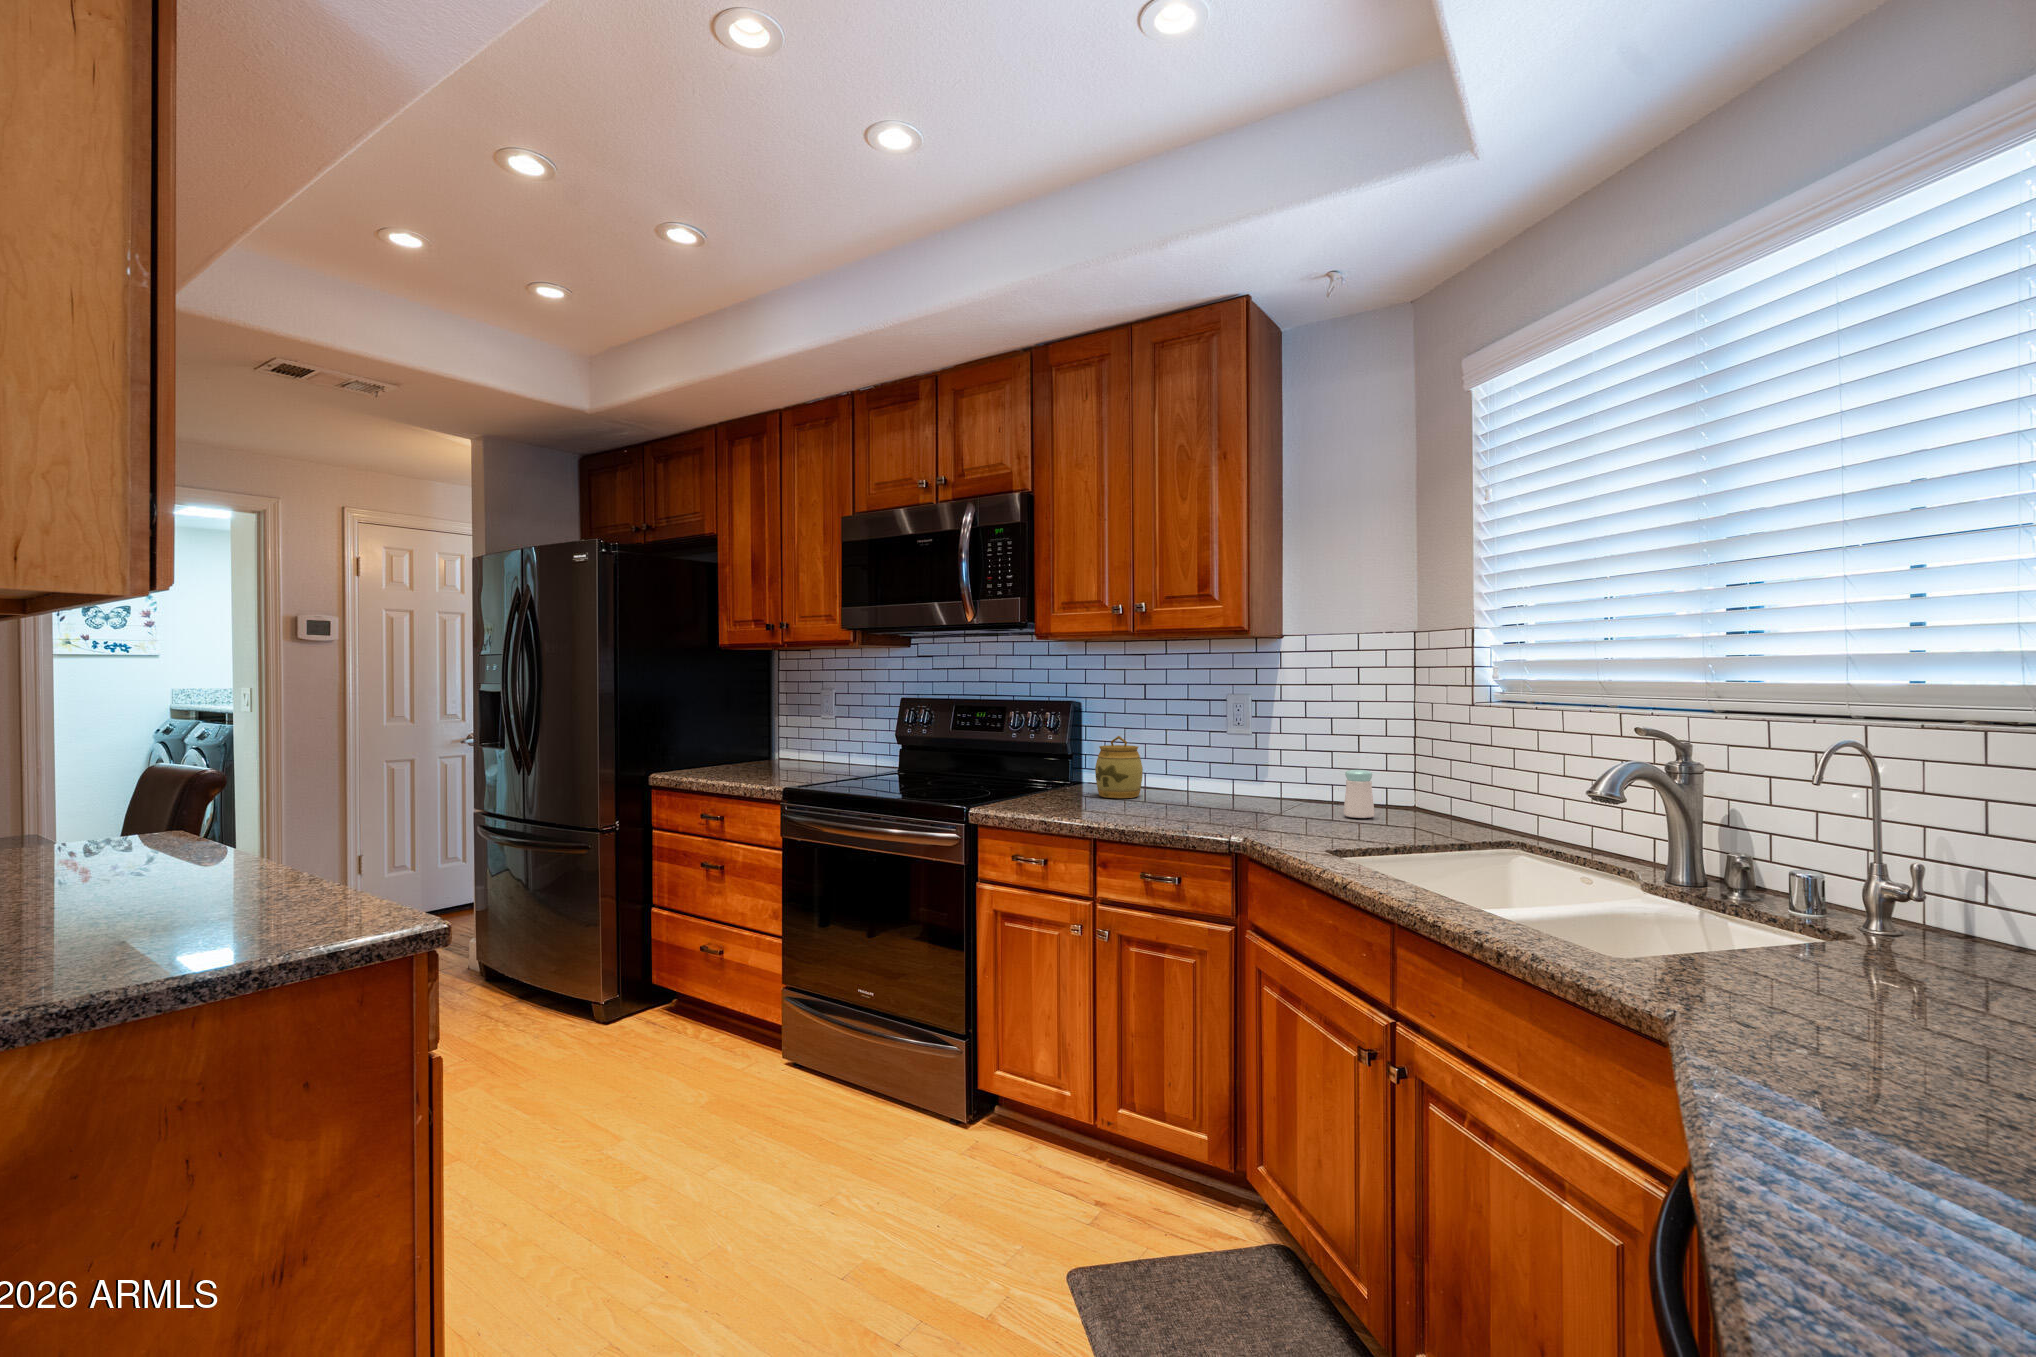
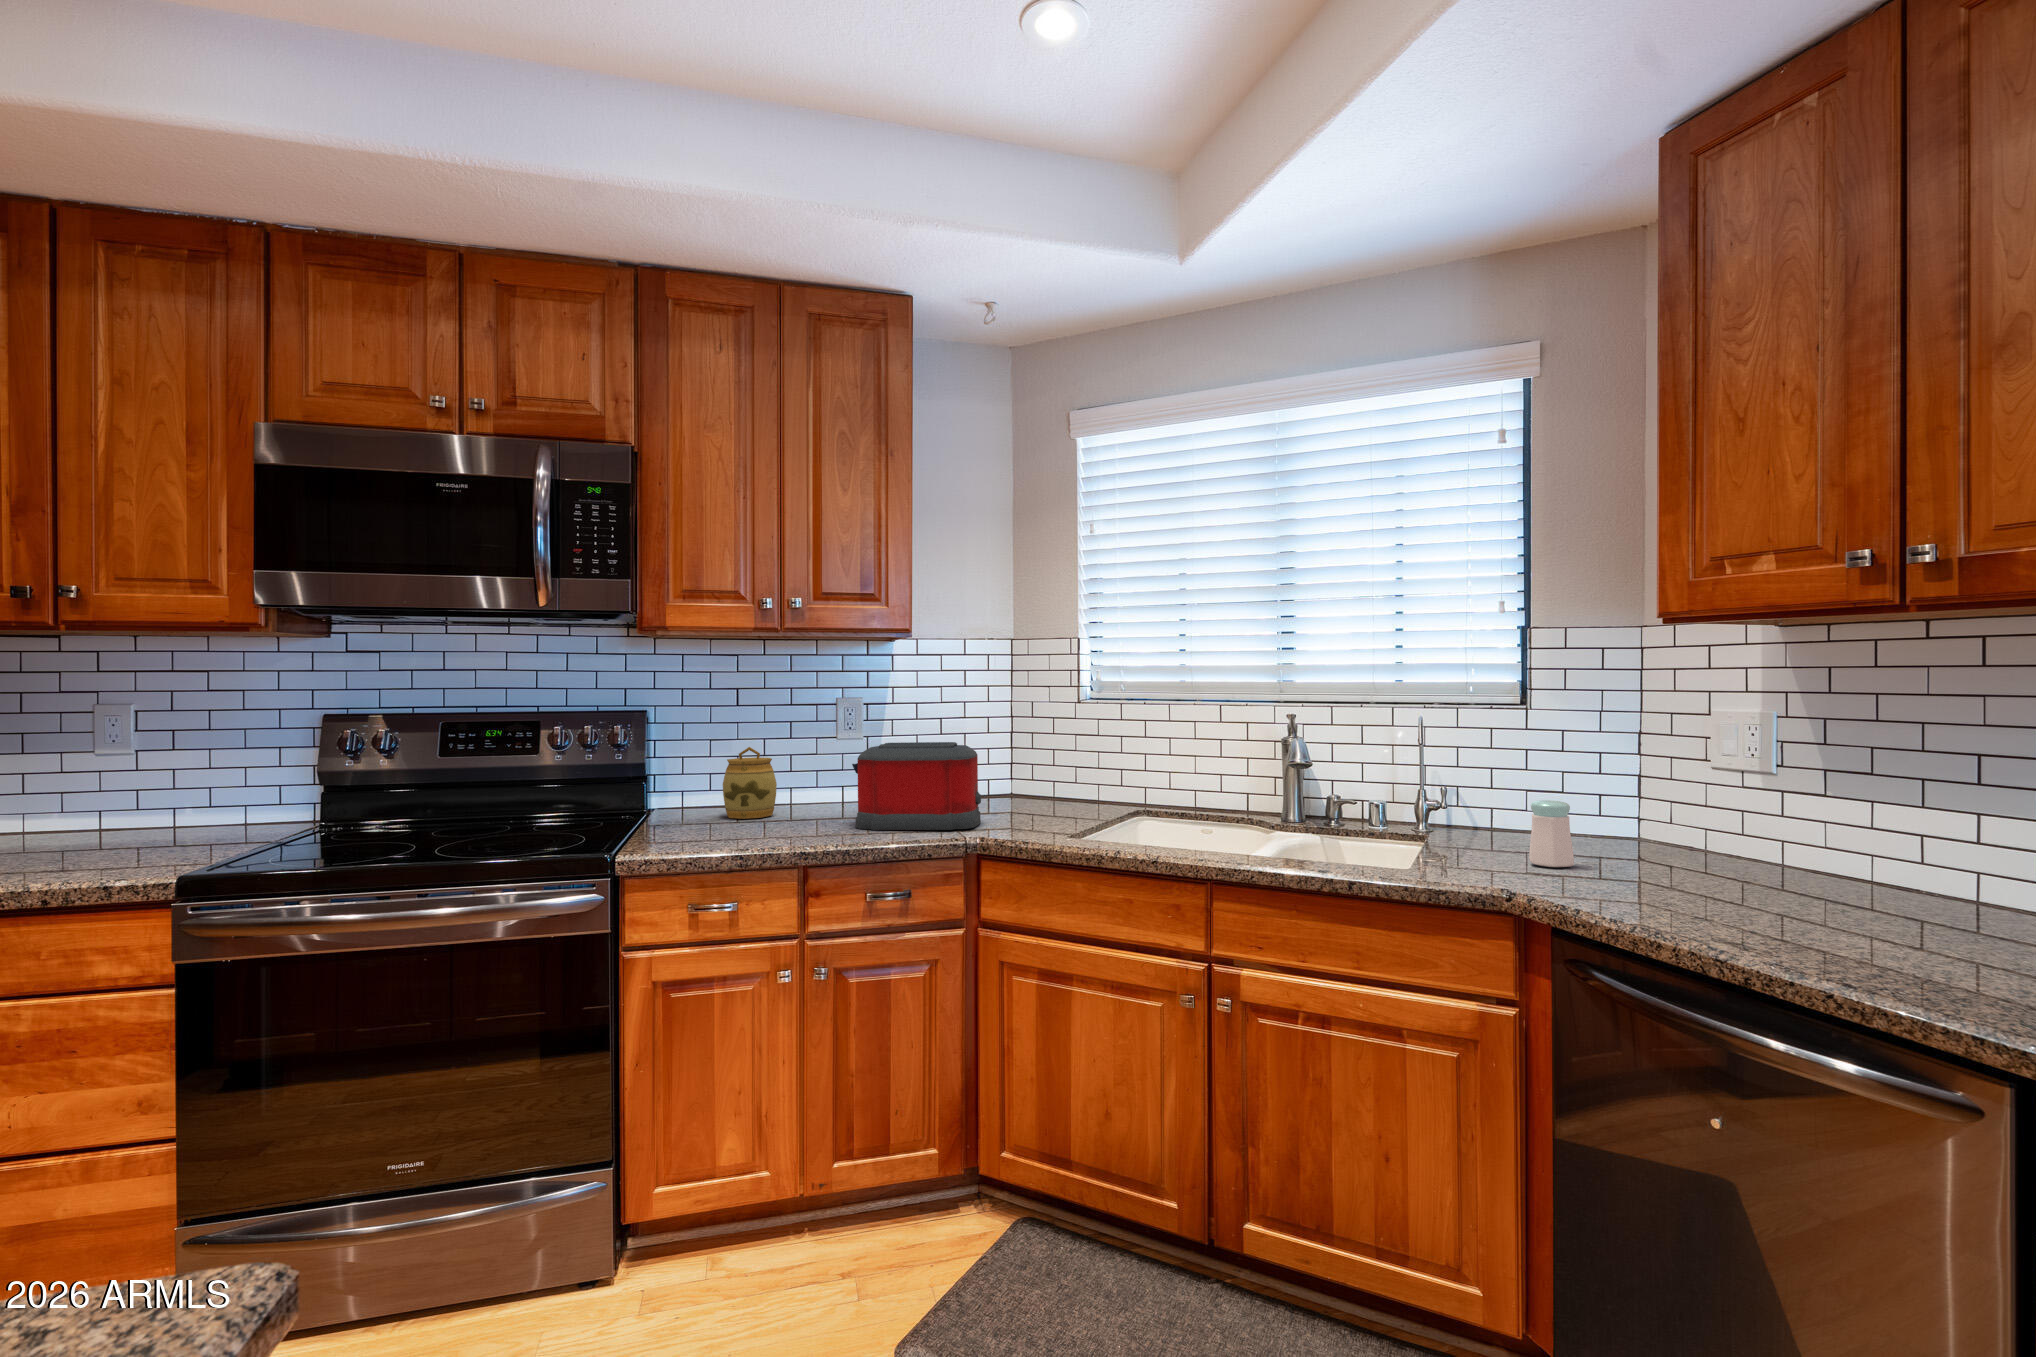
toaster: none [1159,739,1283,829] -> present [852,742,981,830]
salt shaker: present [1344,770,1374,818] -> present [1529,800,1574,867]

